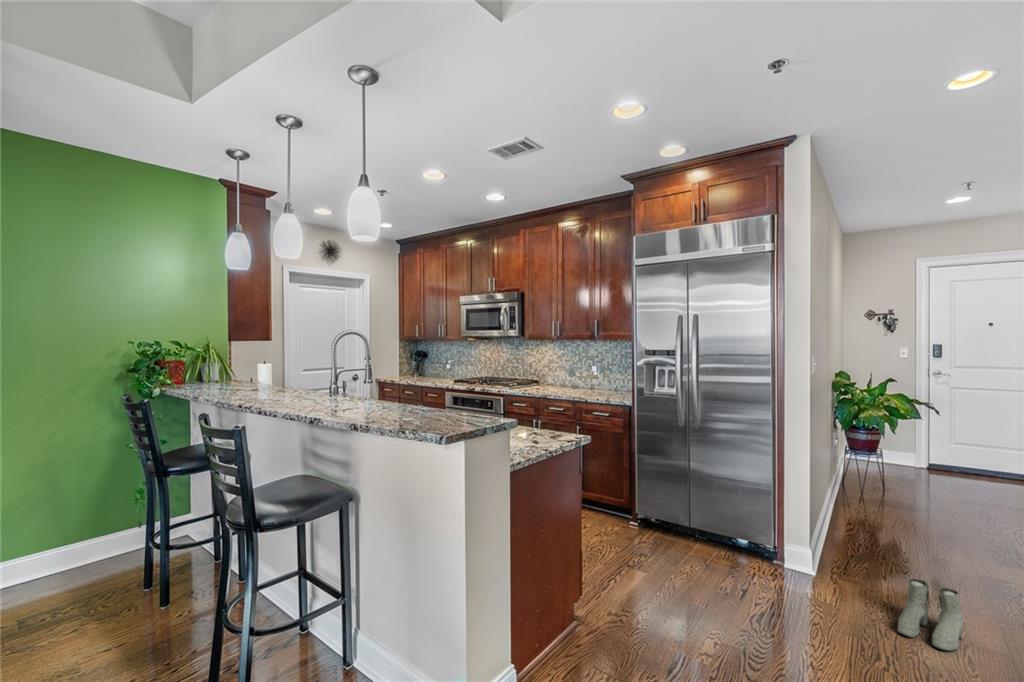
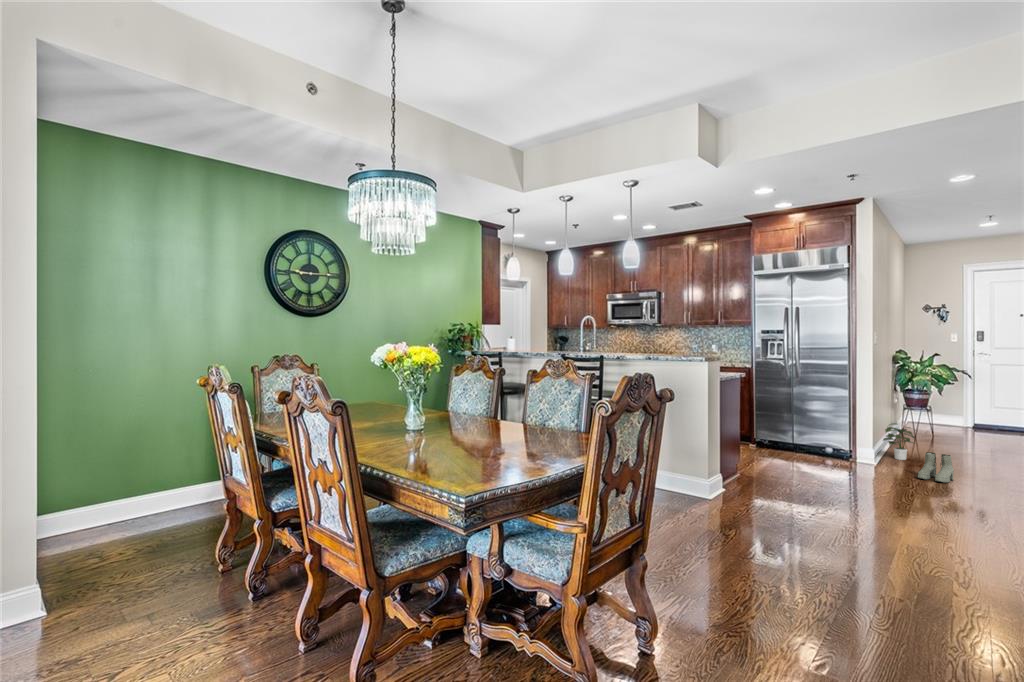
potted plant: none [825,497,879,560] -> present [883,423,915,460]

